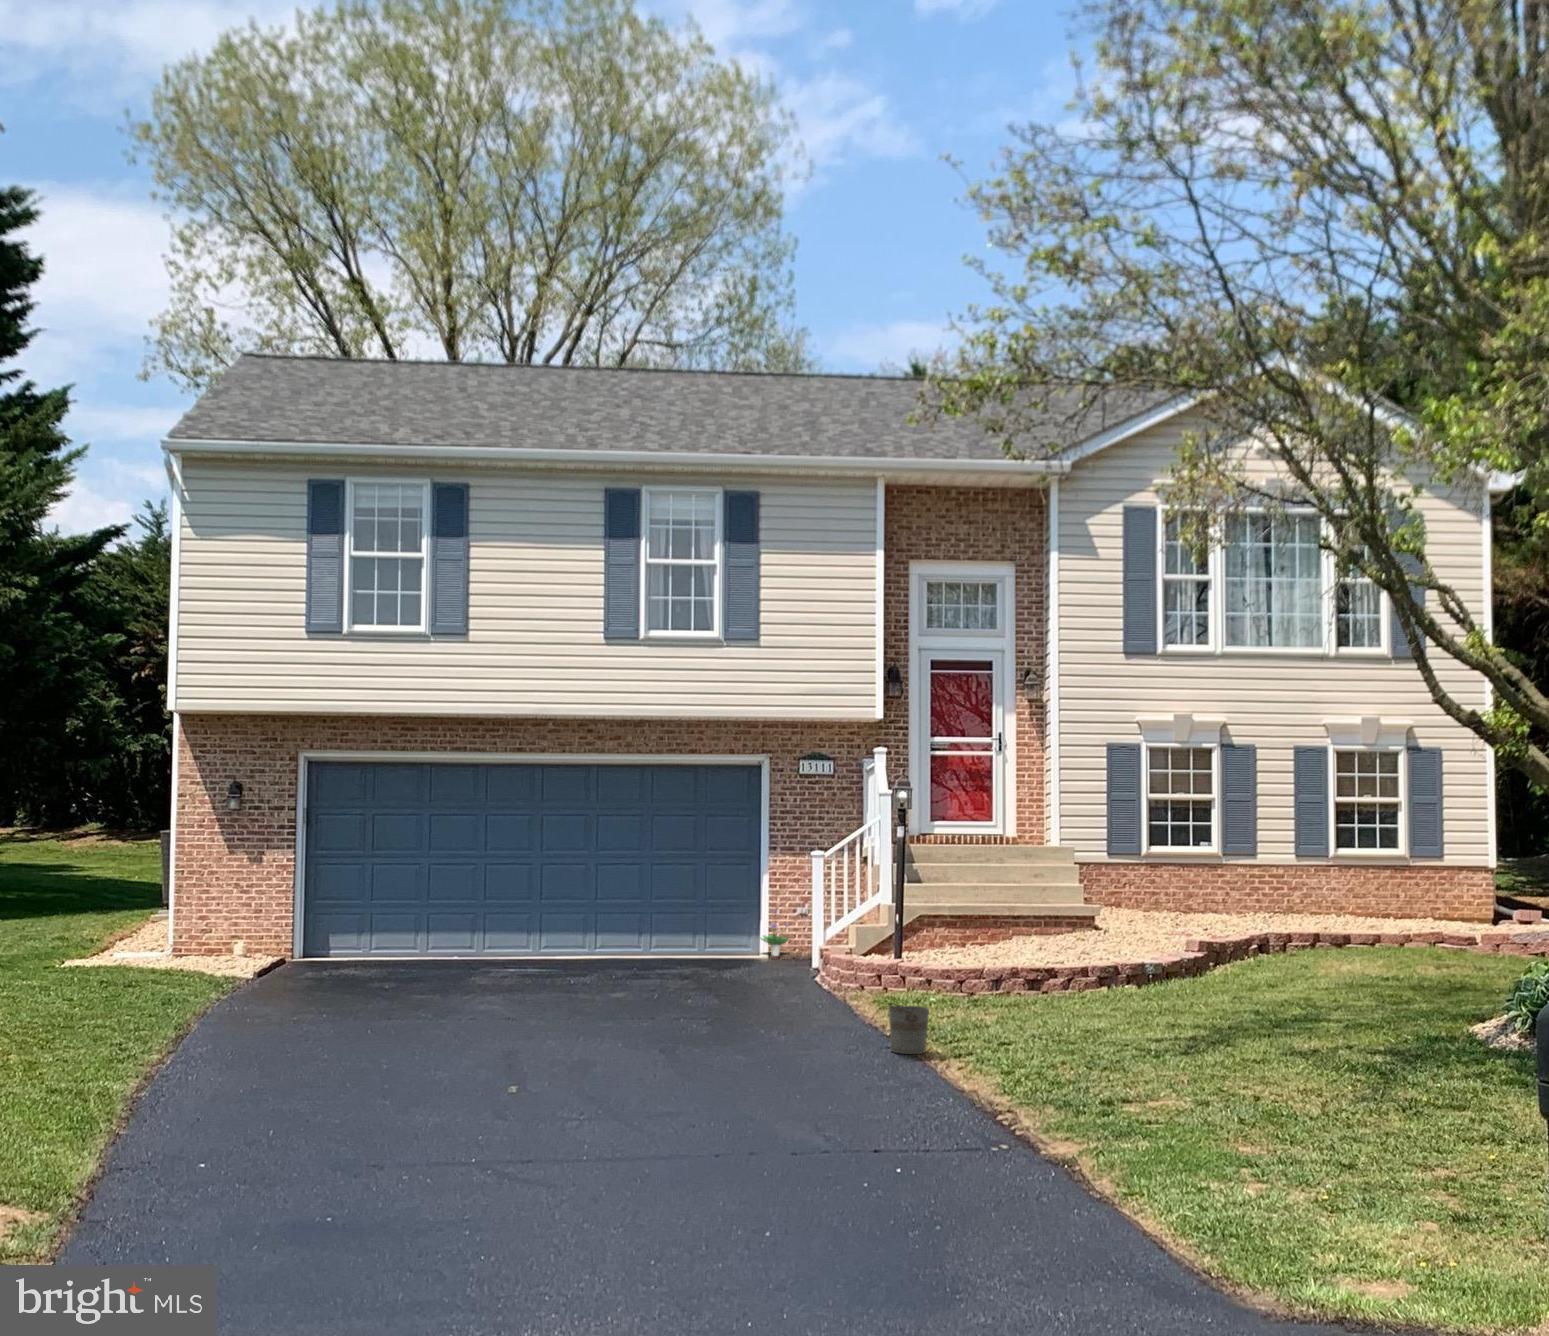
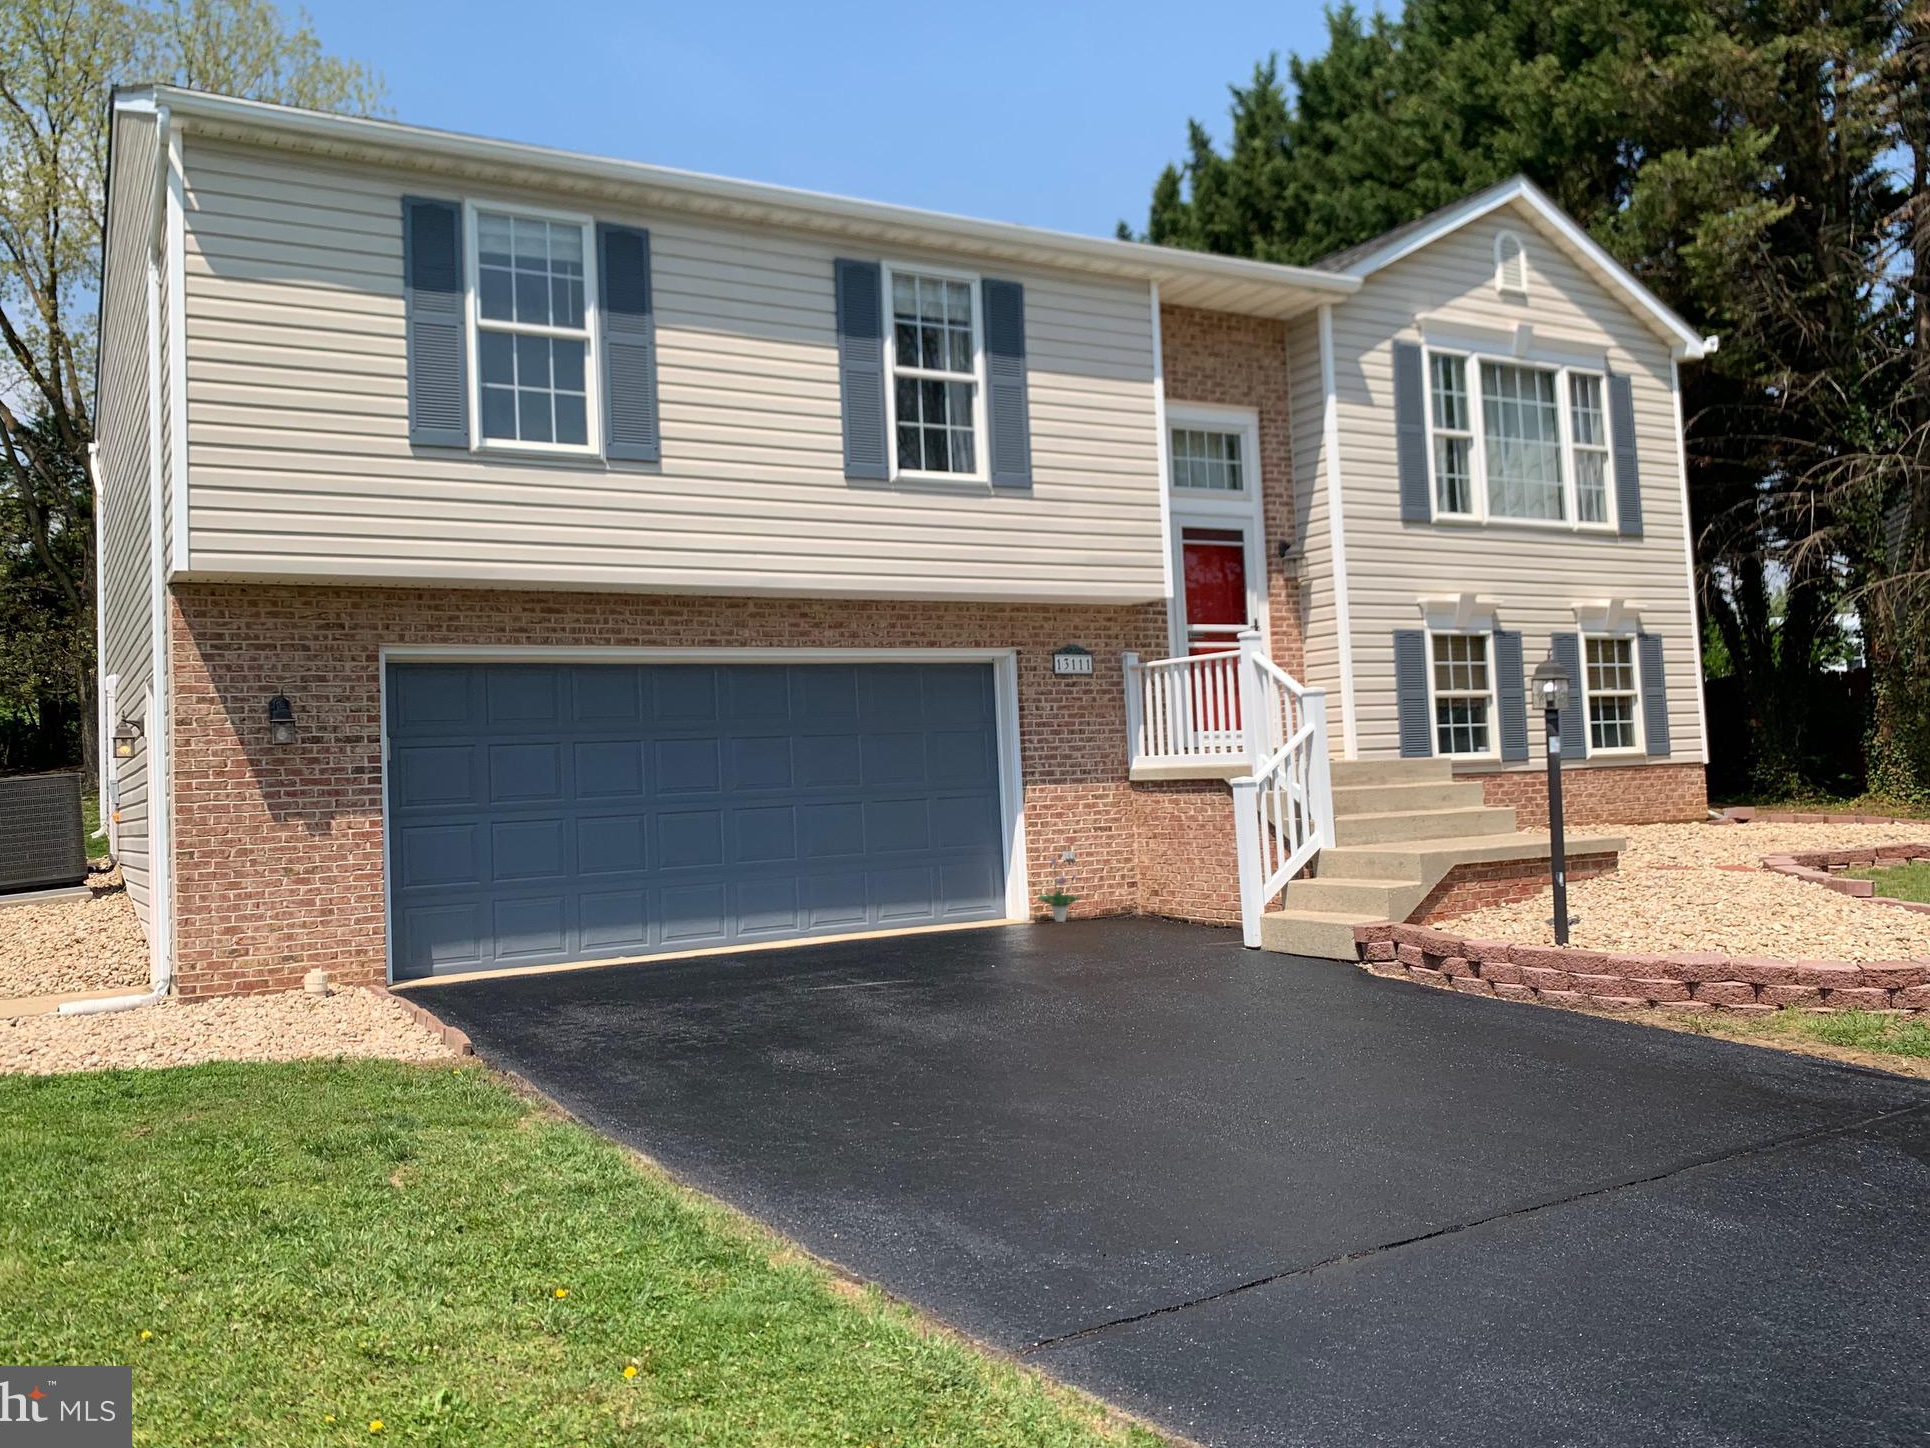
bucket: present [889,1003,929,1054] -> none [1741,973,1826,1052]

